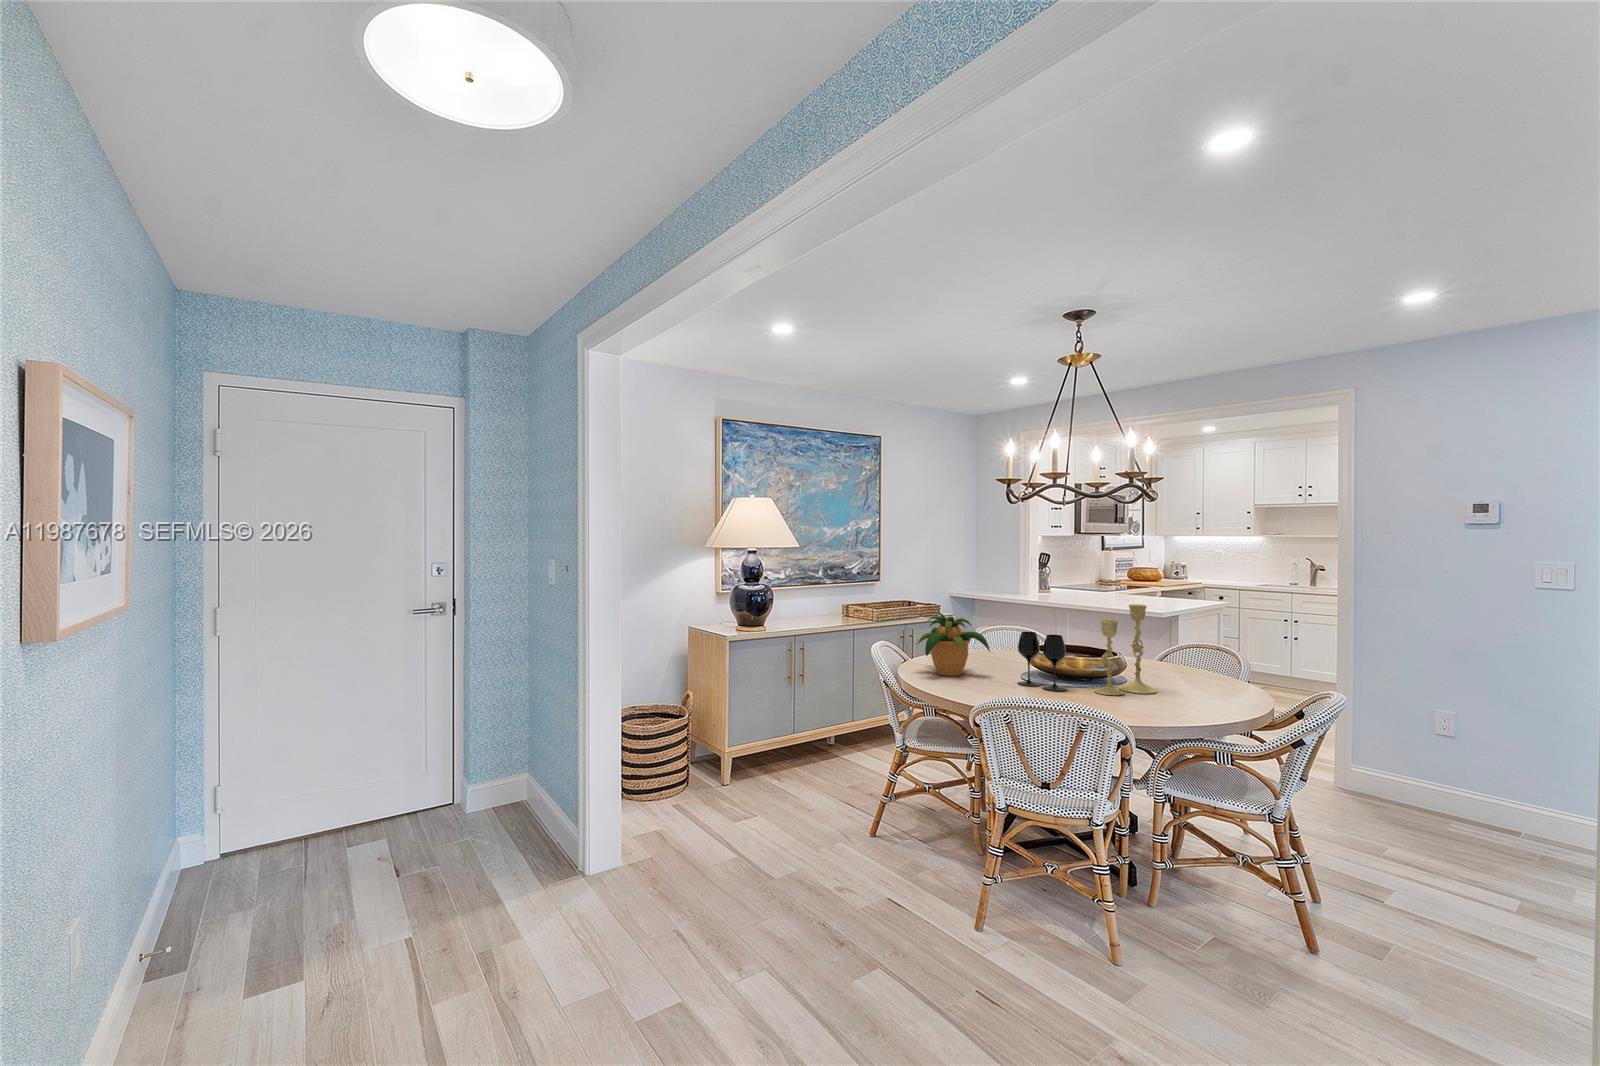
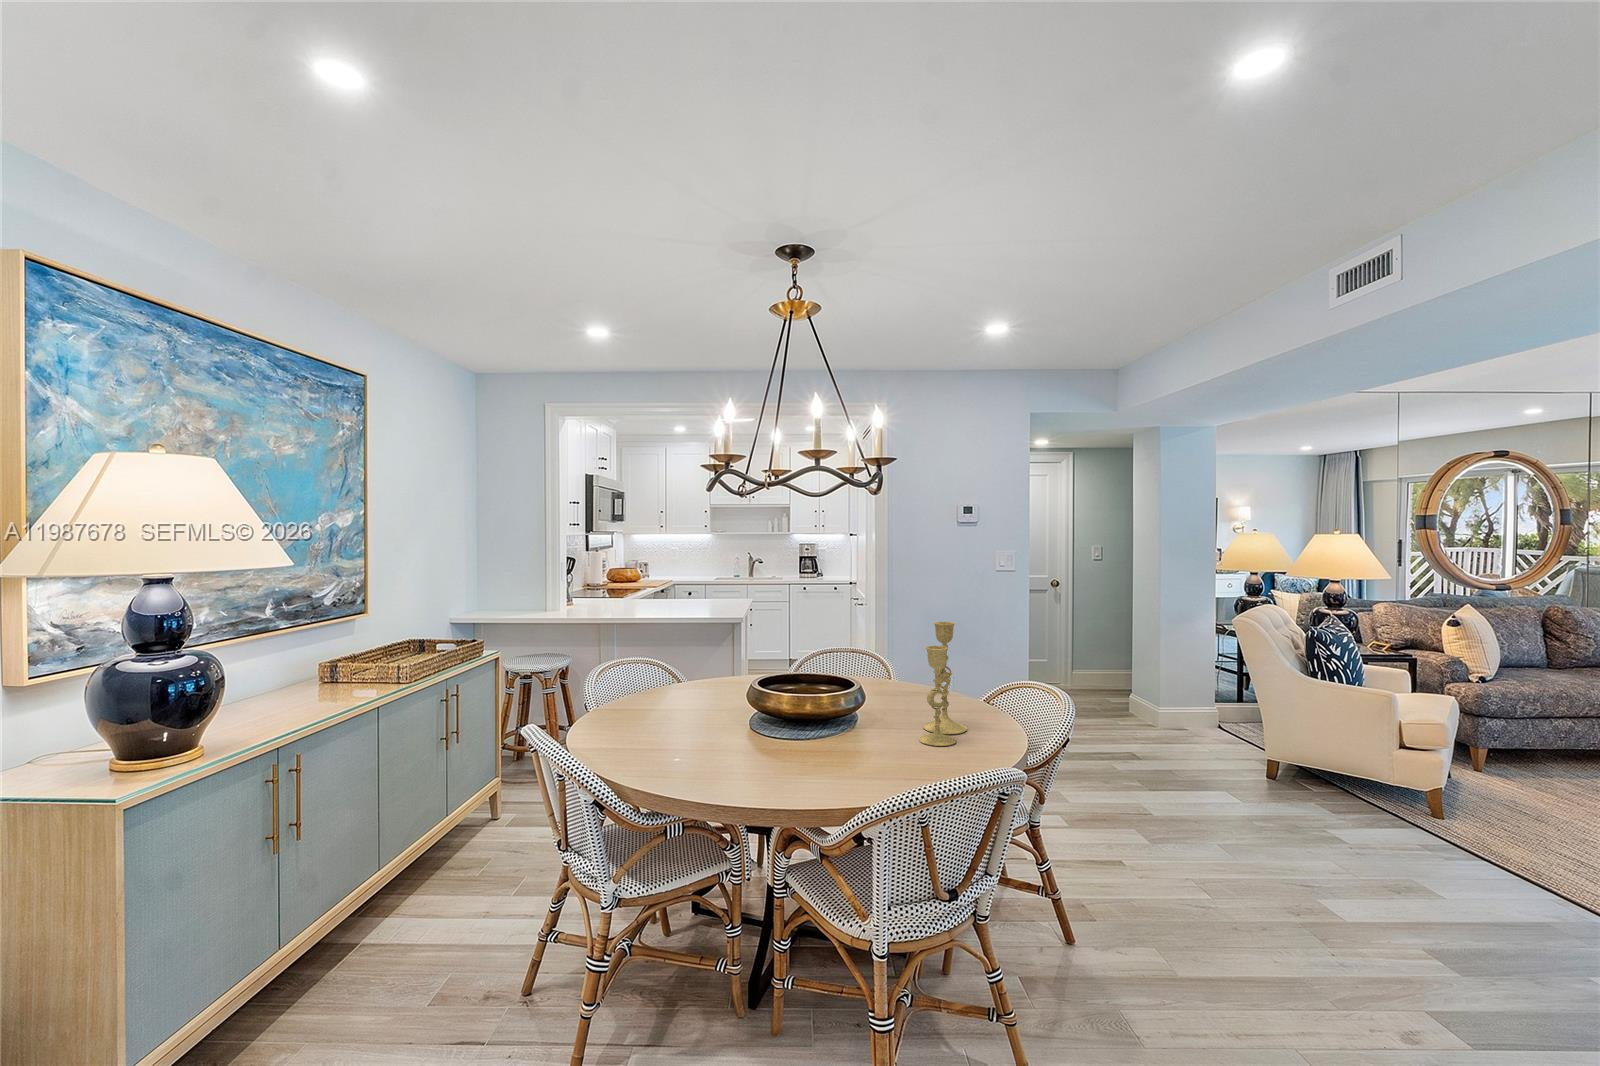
potted plant: present [917,612,990,676] -> none [664,666,785,771]
wine glass: present [1018,632,1066,691] -> none [830,676,903,758]

